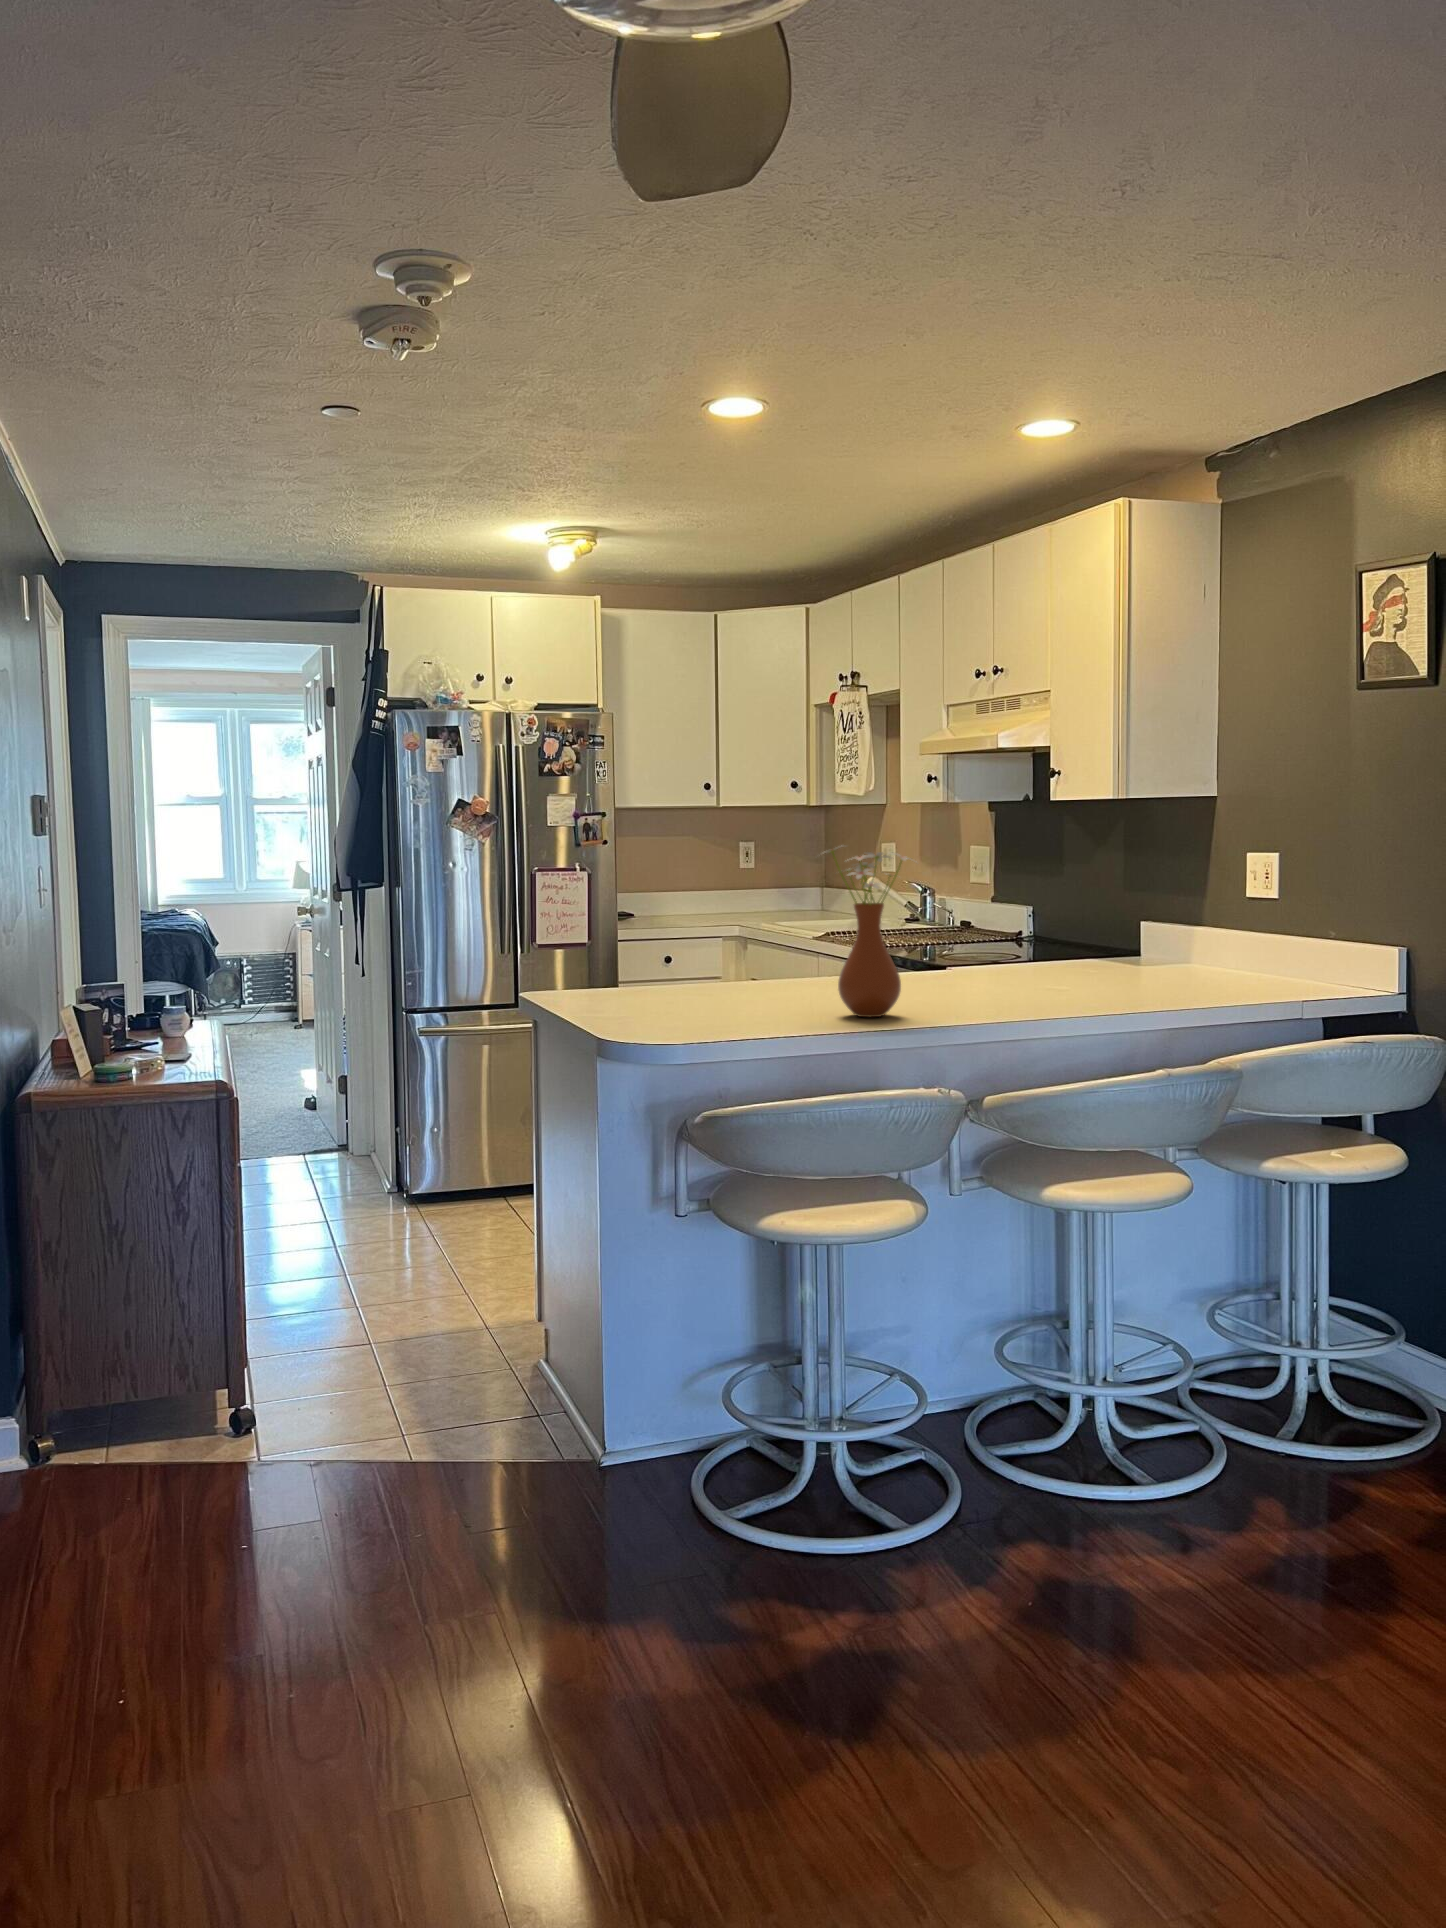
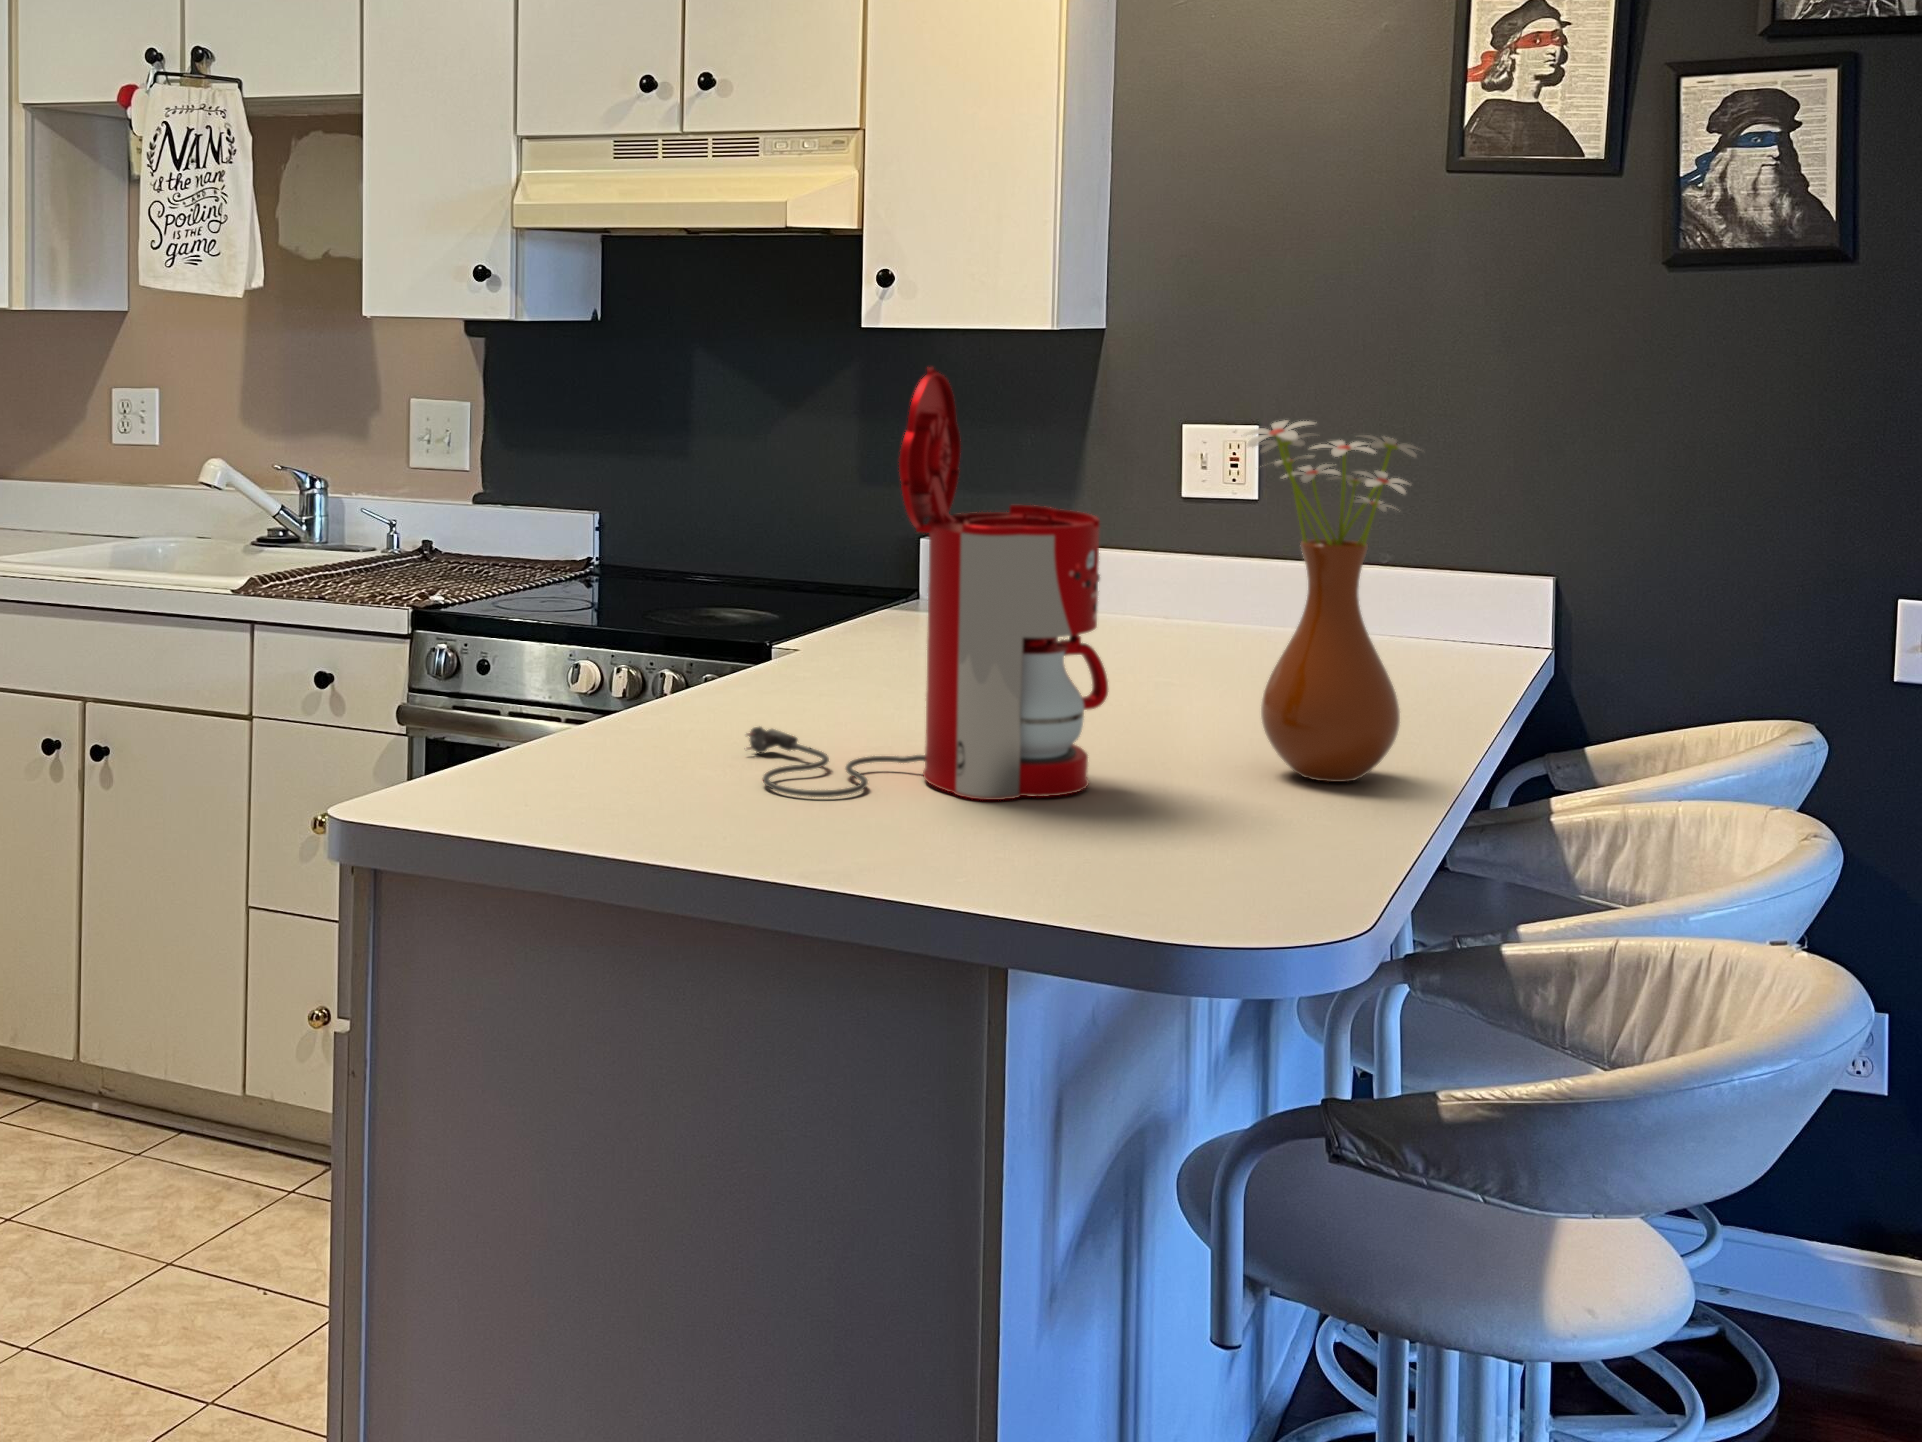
coffee maker: none [651,823,780,1008] -> present [746,367,1108,800]

